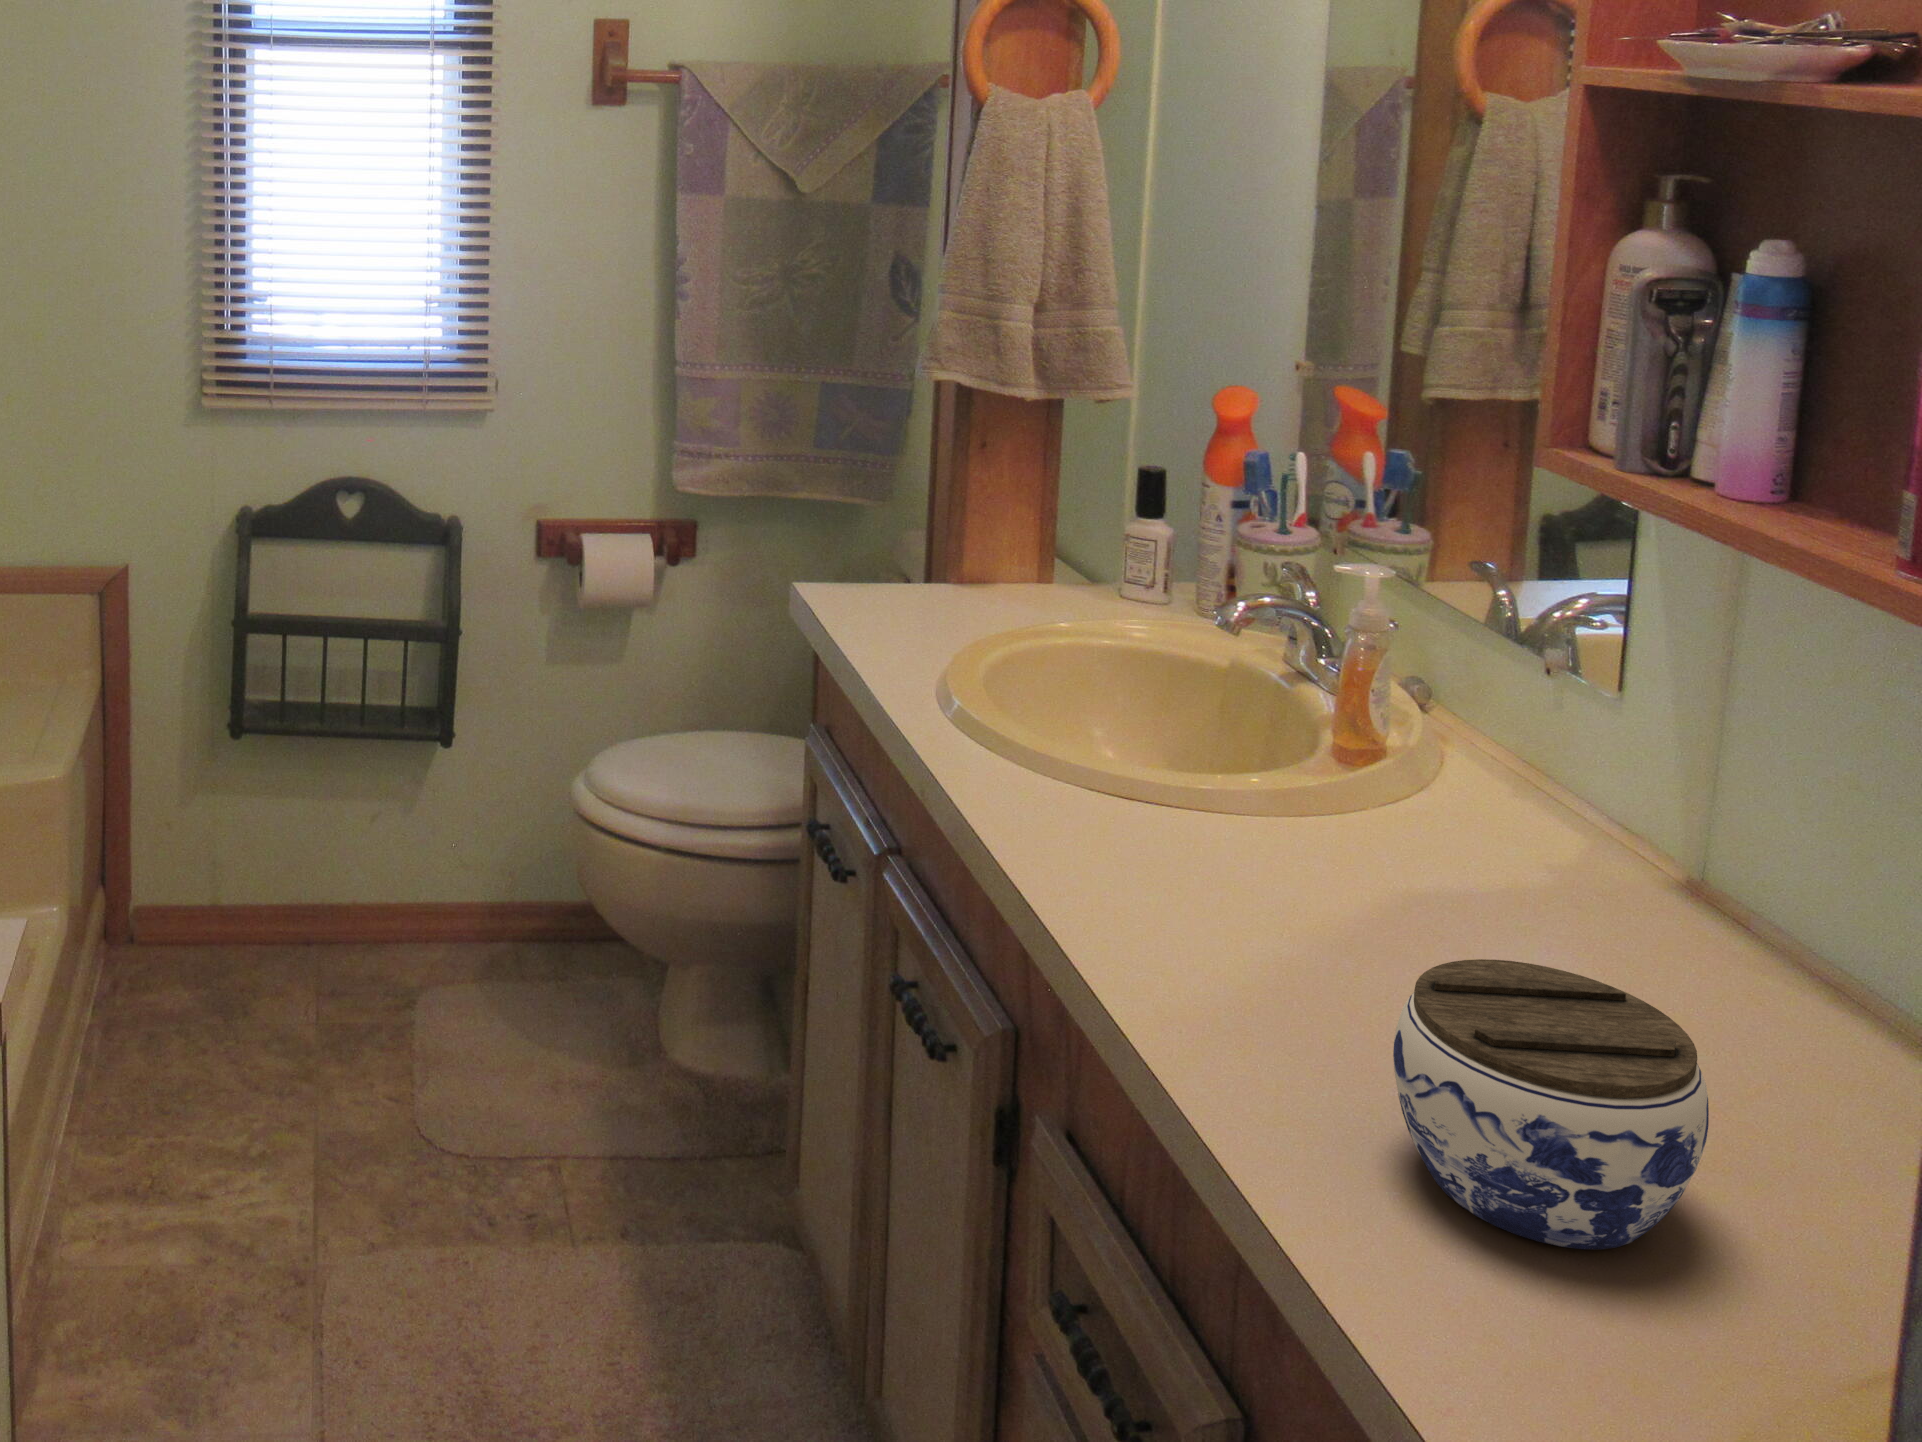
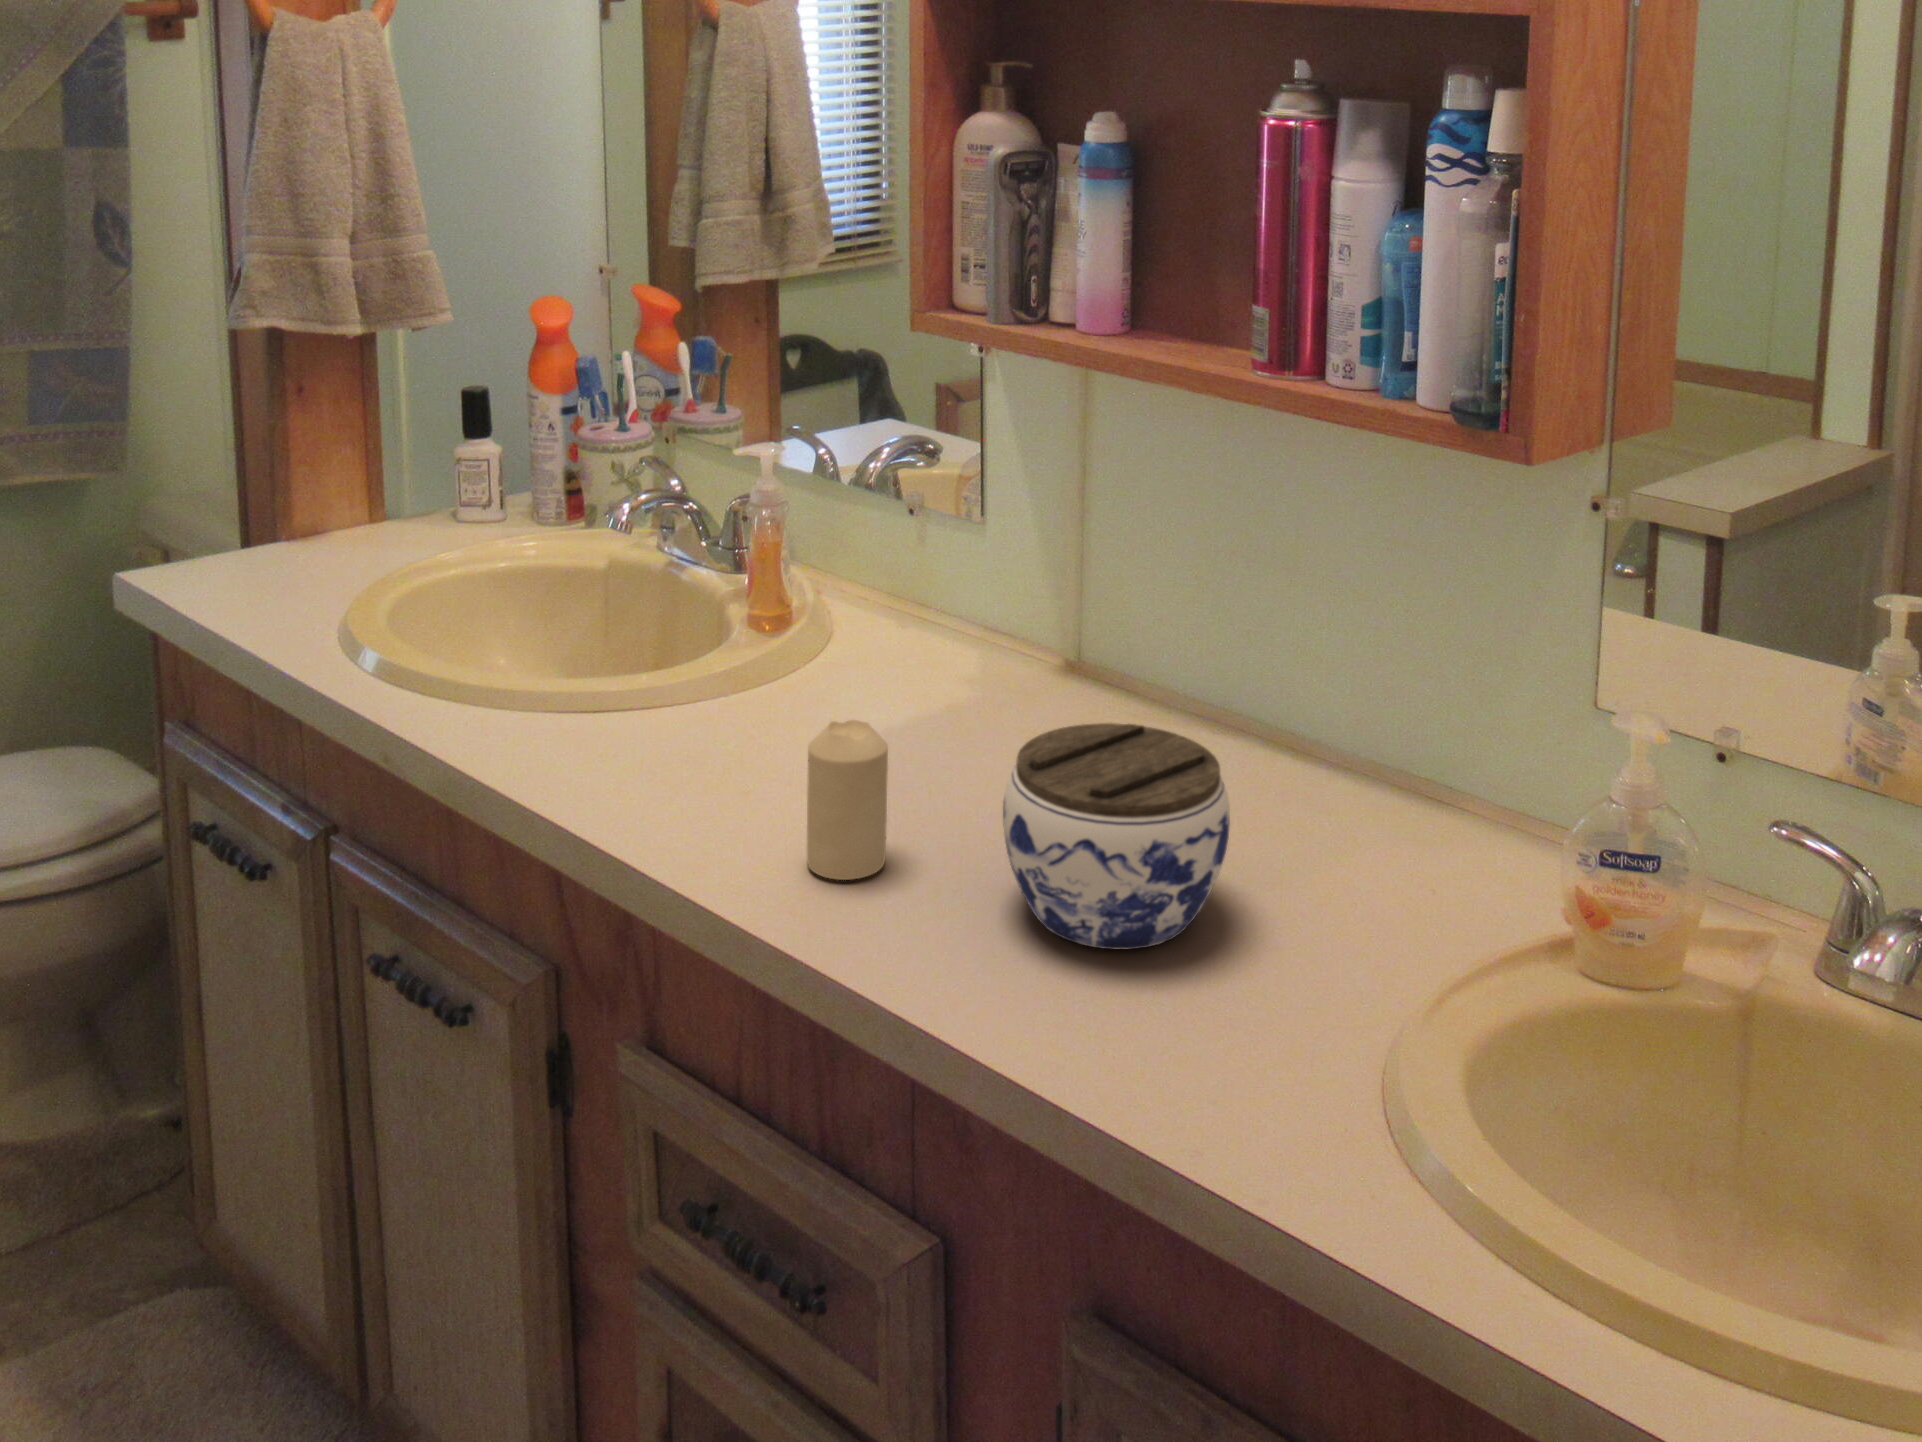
candle: none [1214,872,1314,1046] -> present [807,720,888,880]

